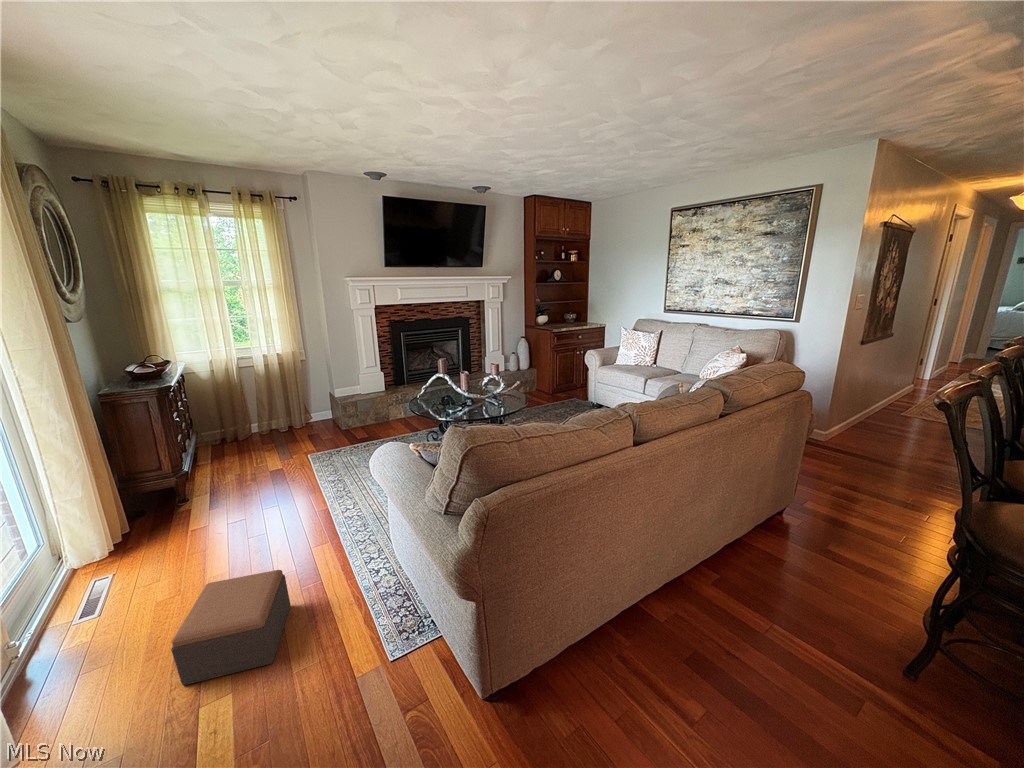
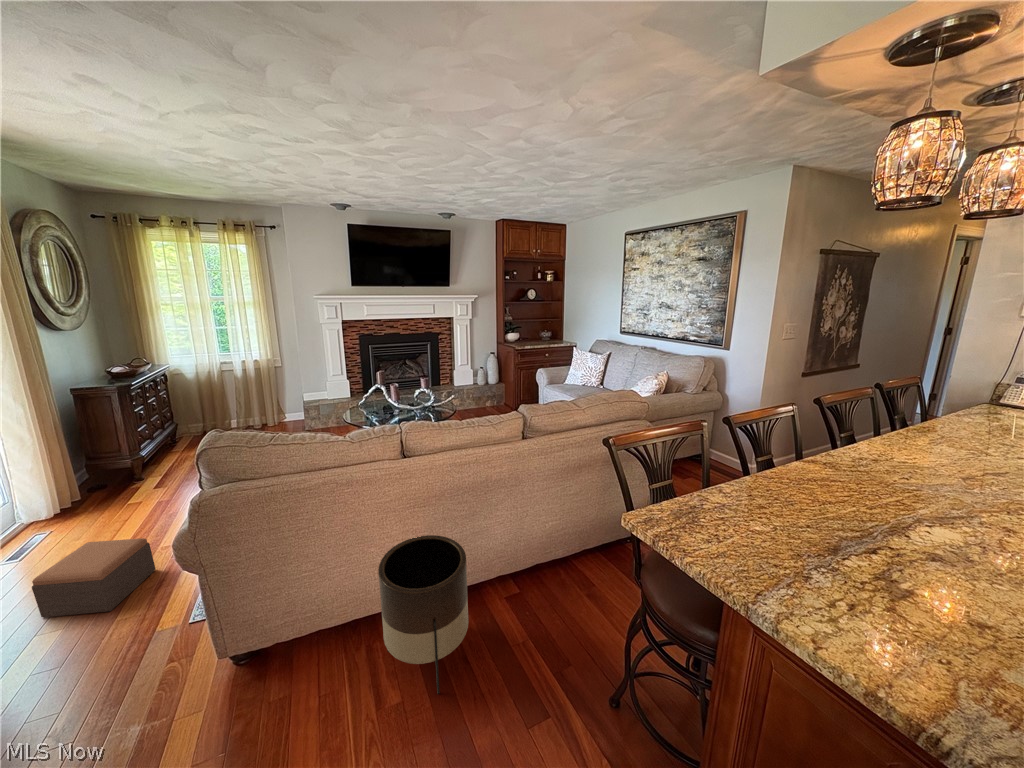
planter: none [639,526,754,696] -> present [378,535,468,694]

